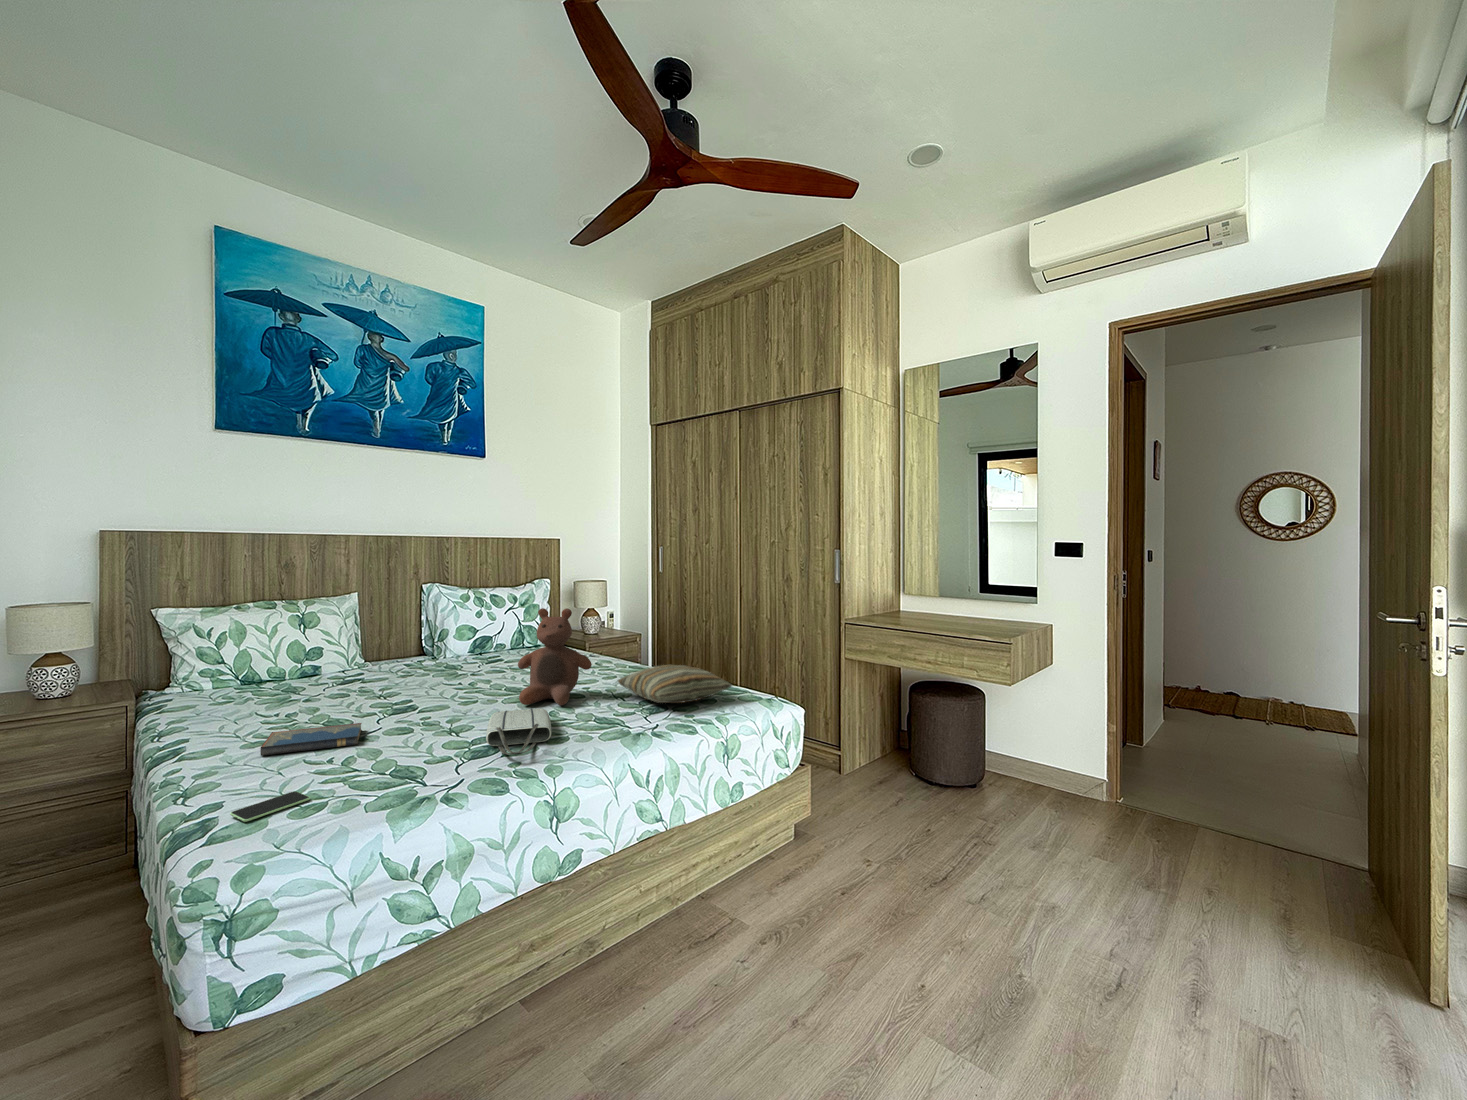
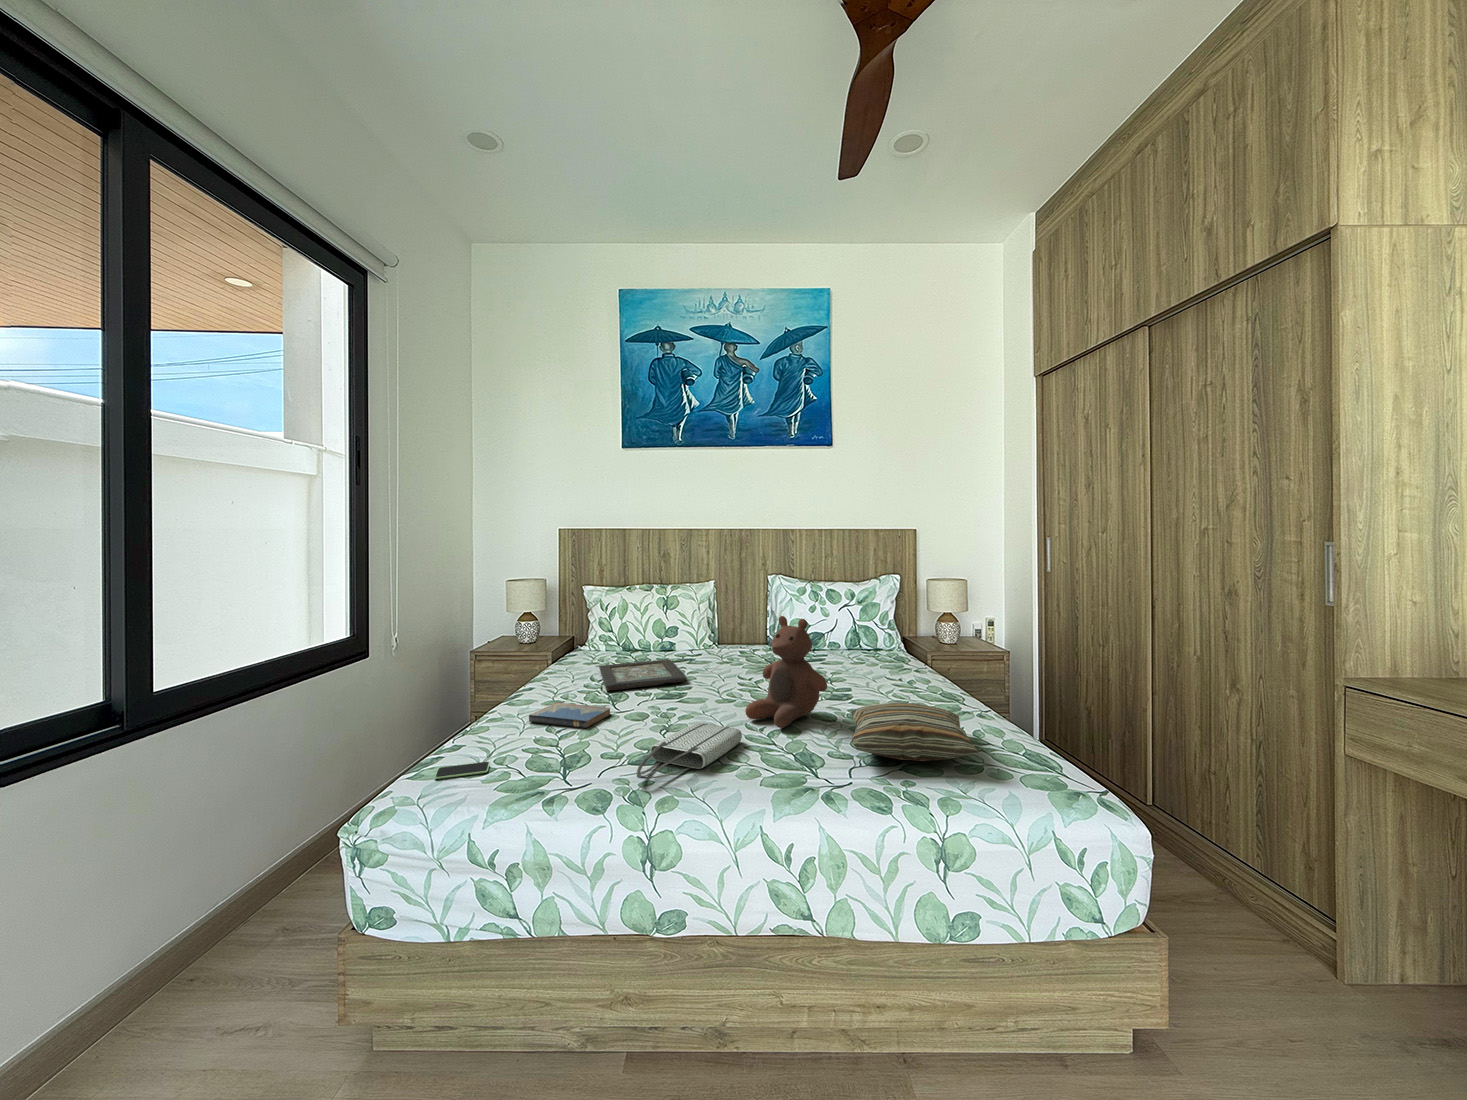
decorative tray: none [251,678,399,714] -> present [599,659,687,691]

